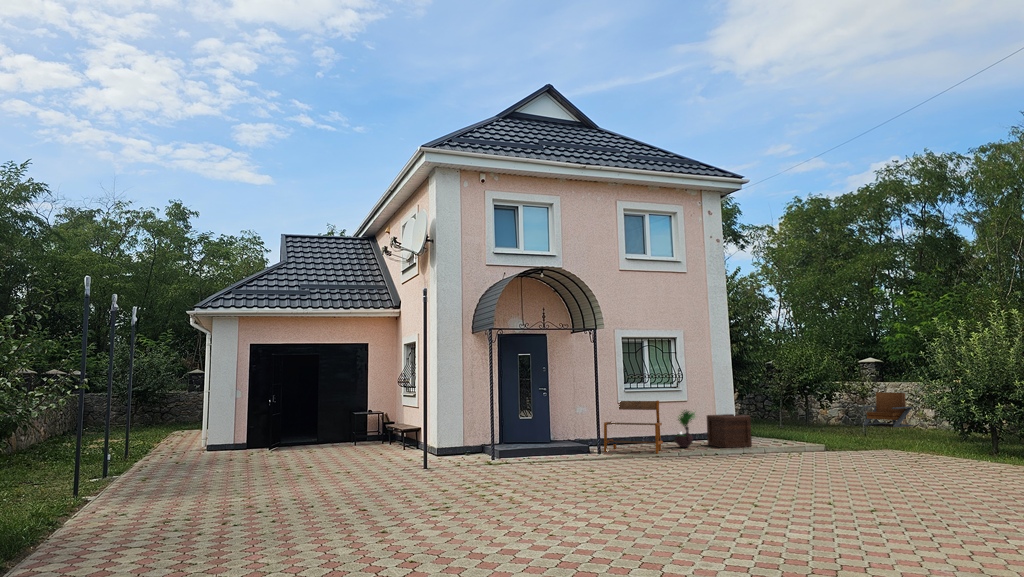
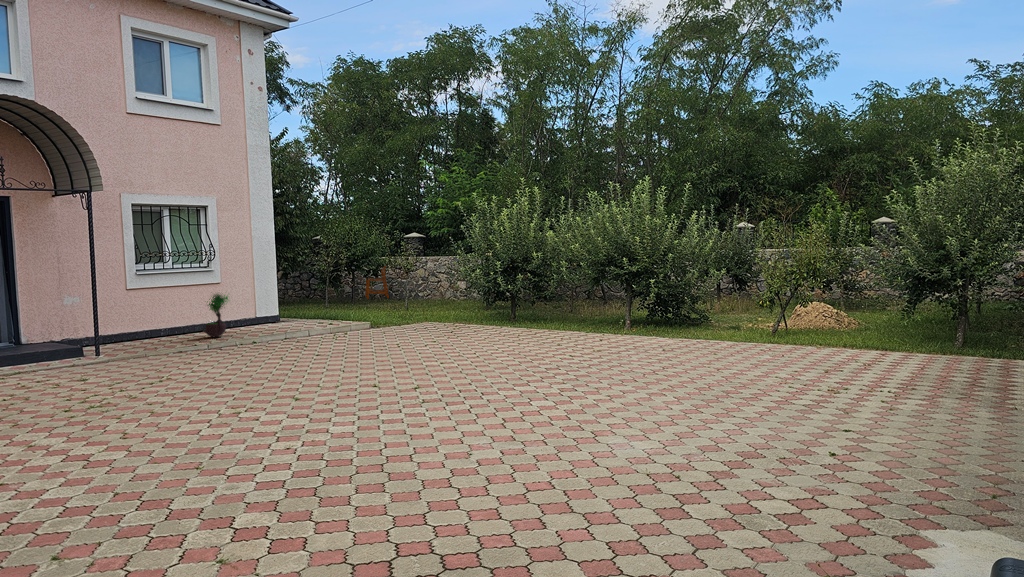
lounge chair: present [864,392,913,427] -> none [405,265,450,299]
bench: present [604,400,663,454] -> present [365,266,389,299]
wooden crate: present [707,414,752,448] -> none [243,295,295,334]

